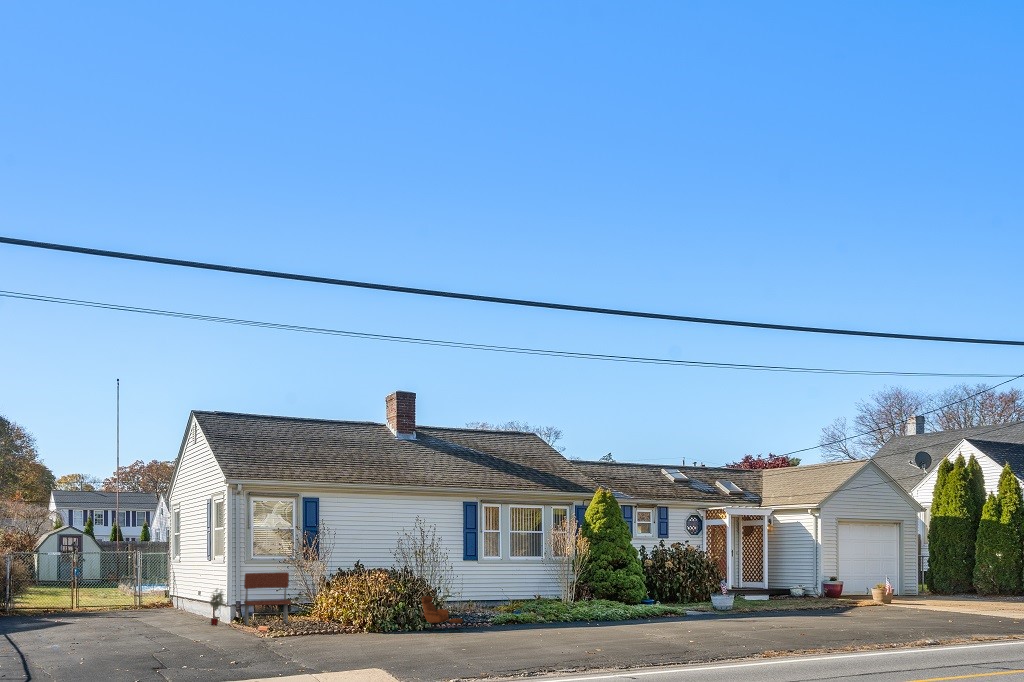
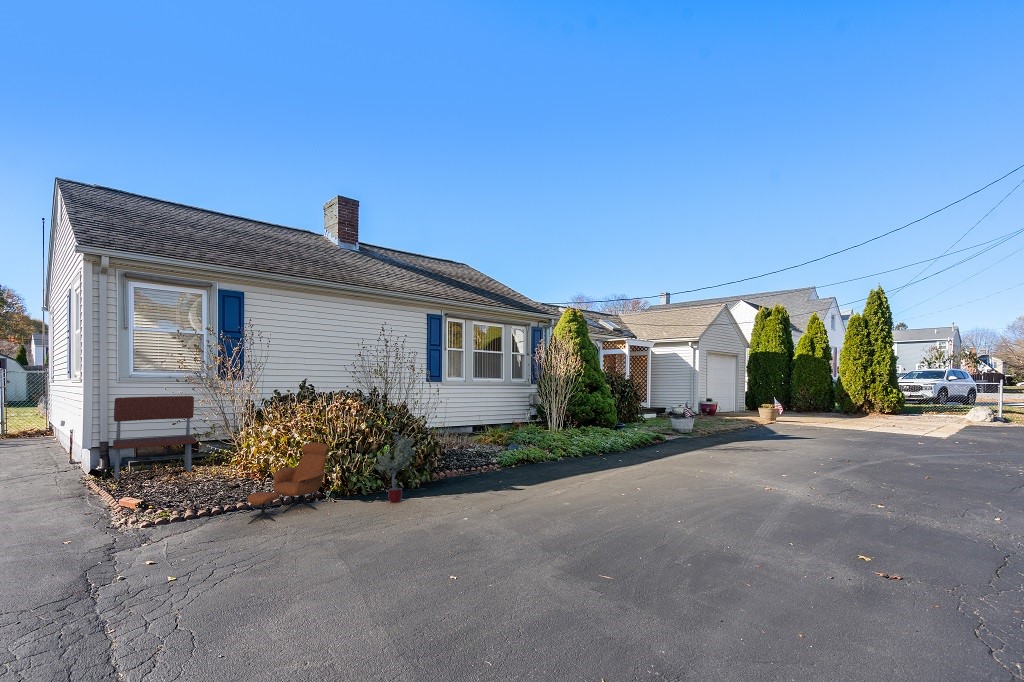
potted tree: present [210,589,228,625] -> present [374,432,415,503]
lounge chair: present [422,596,463,631] -> present [248,442,328,524]

